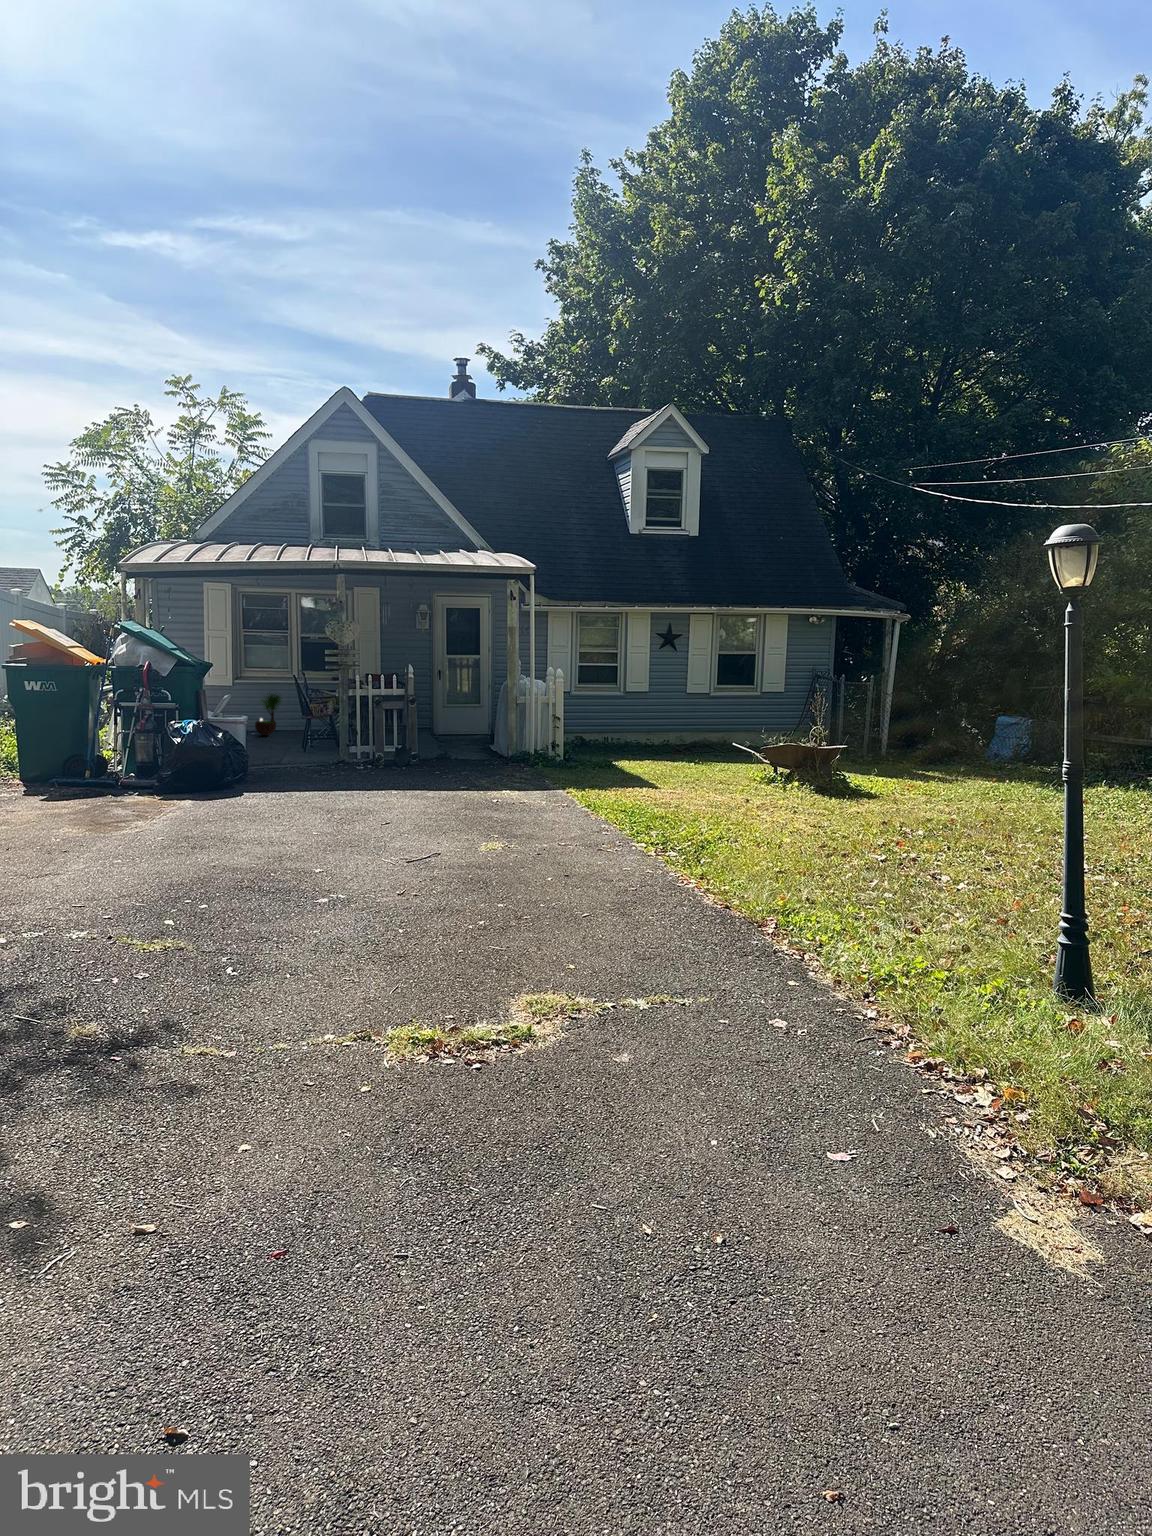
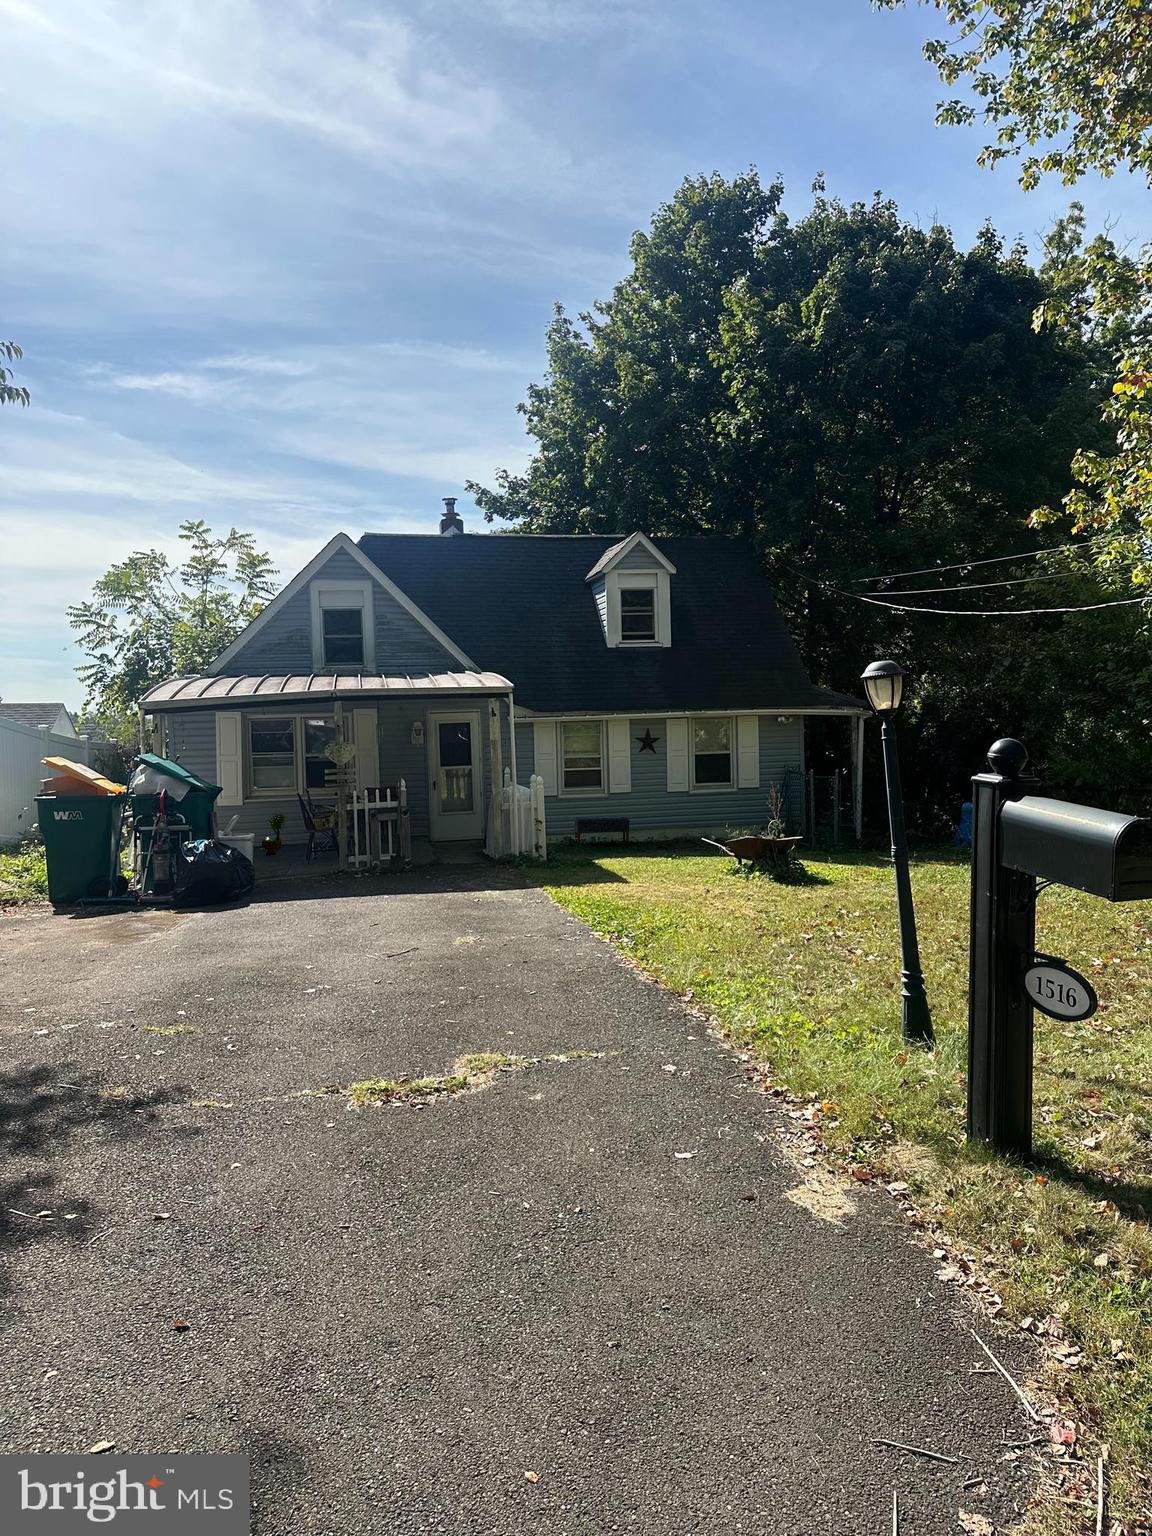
bench: none [587,713,646,742] -> present [574,817,630,844]

